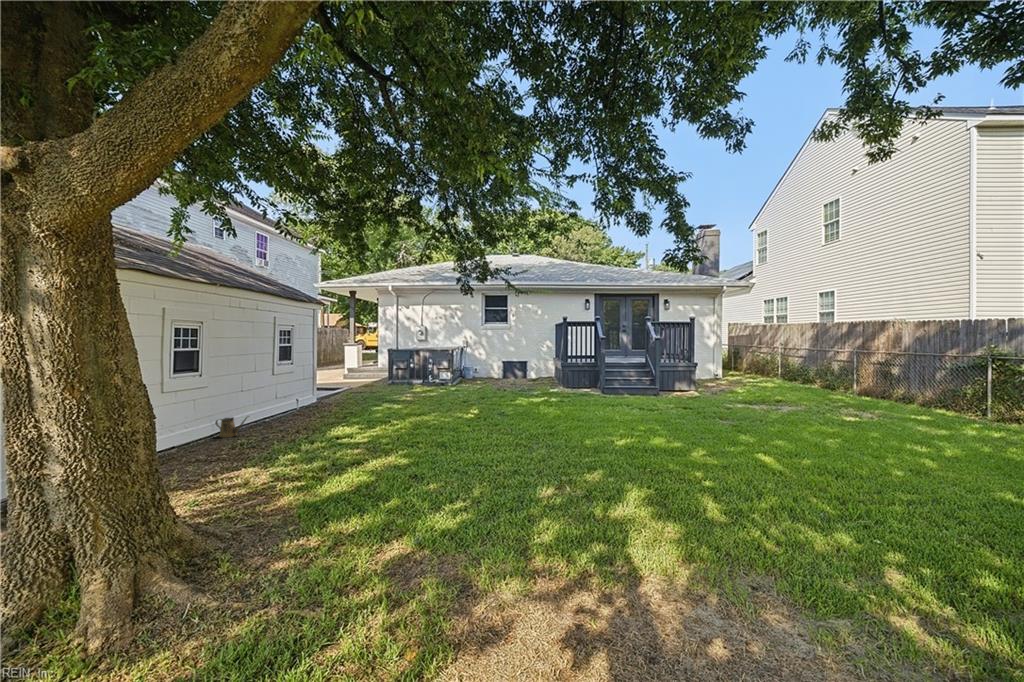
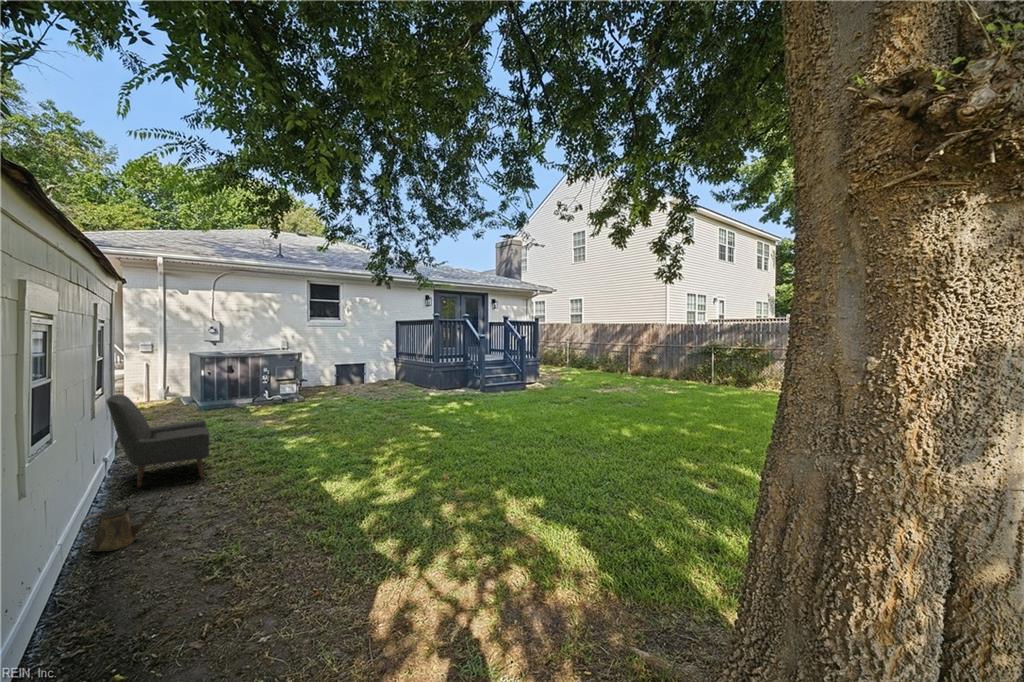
chair: none [272,366,330,418] -> present [107,394,210,487]

